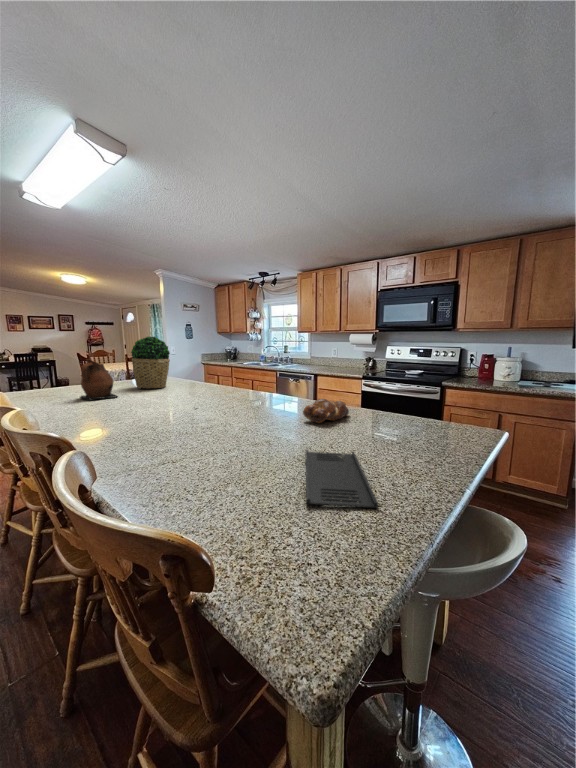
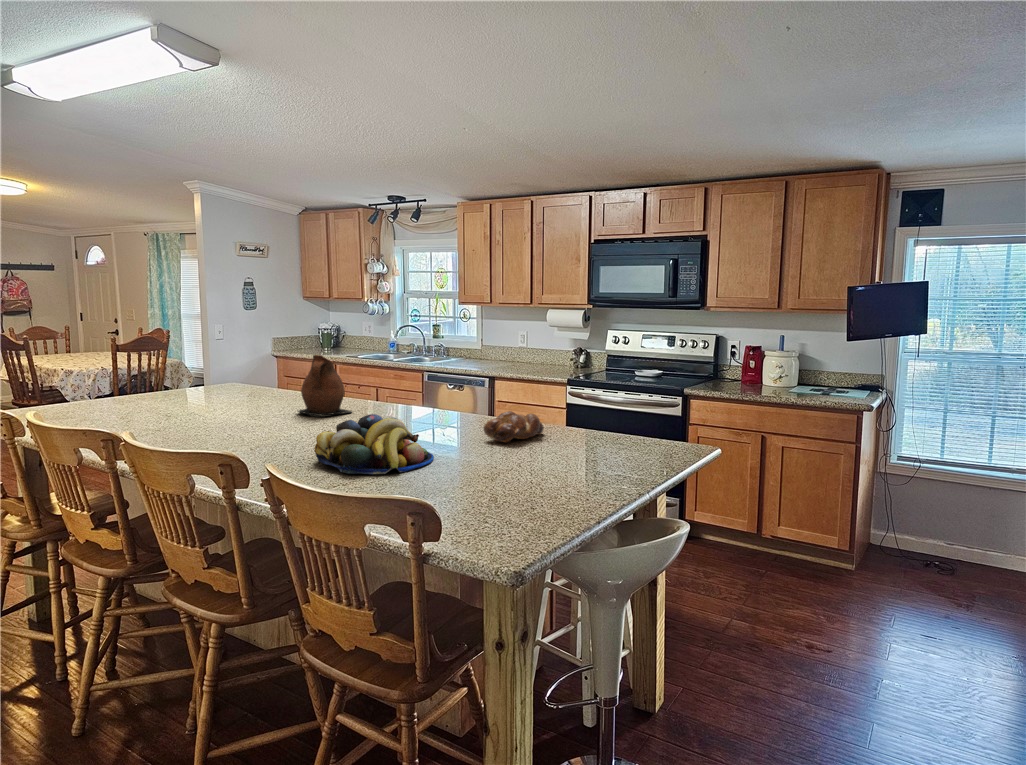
potted plant: present [131,337,170,389] -> none [192,316,256,402]
ceramic pitcher: present [80,359,118,399] -> present [298,355,352,416]
fruit bowl: none [166,401,261,453] -> present [314,414,434,474]
tray: present [306,450,378,508] -> none [493,467,568,507]

